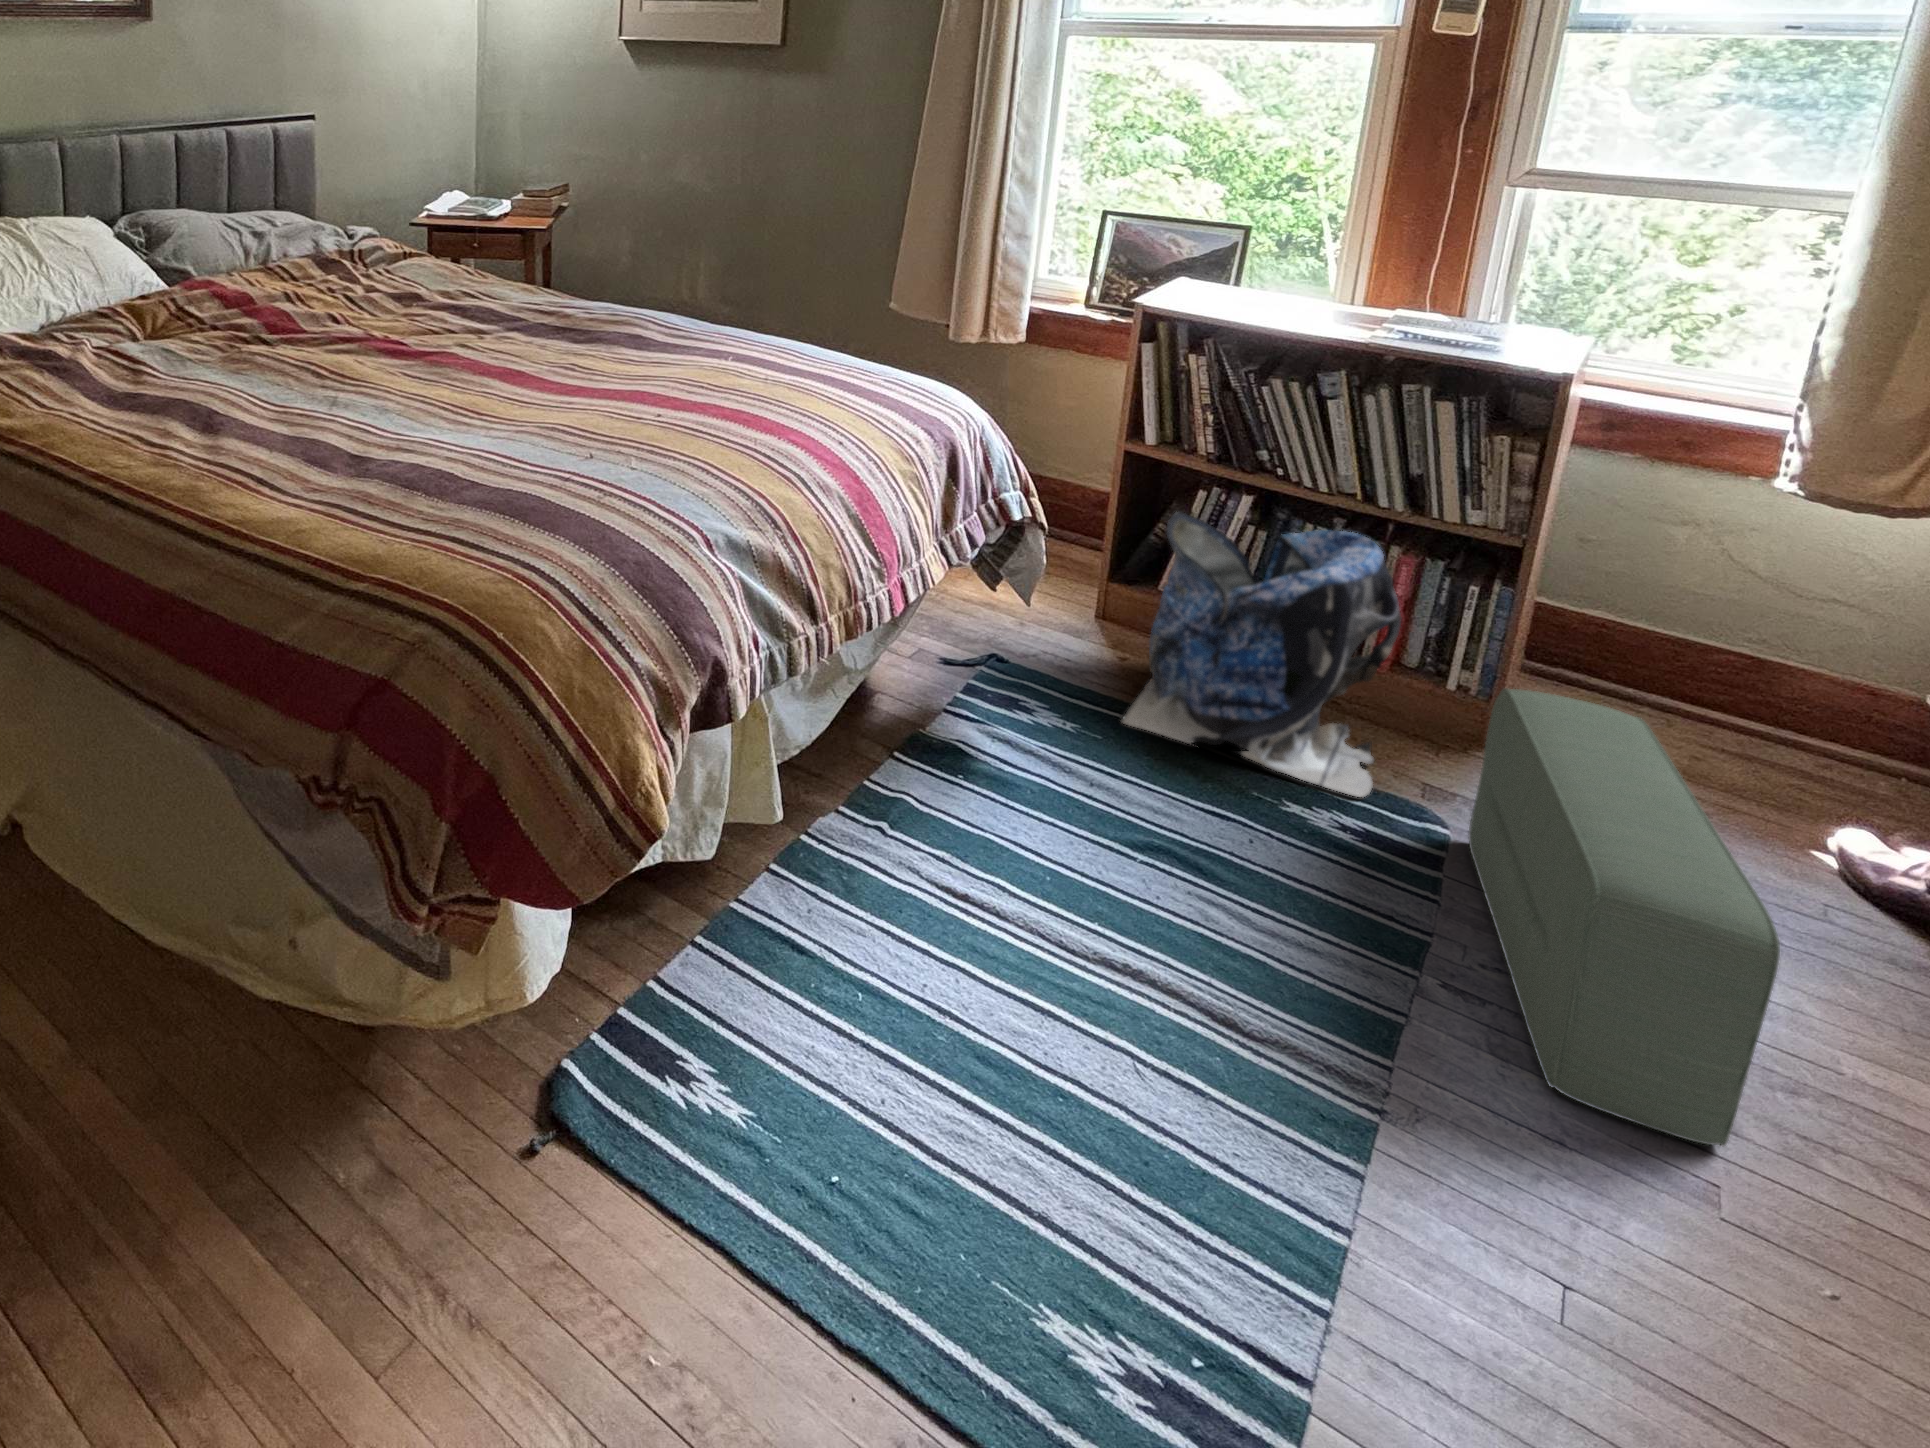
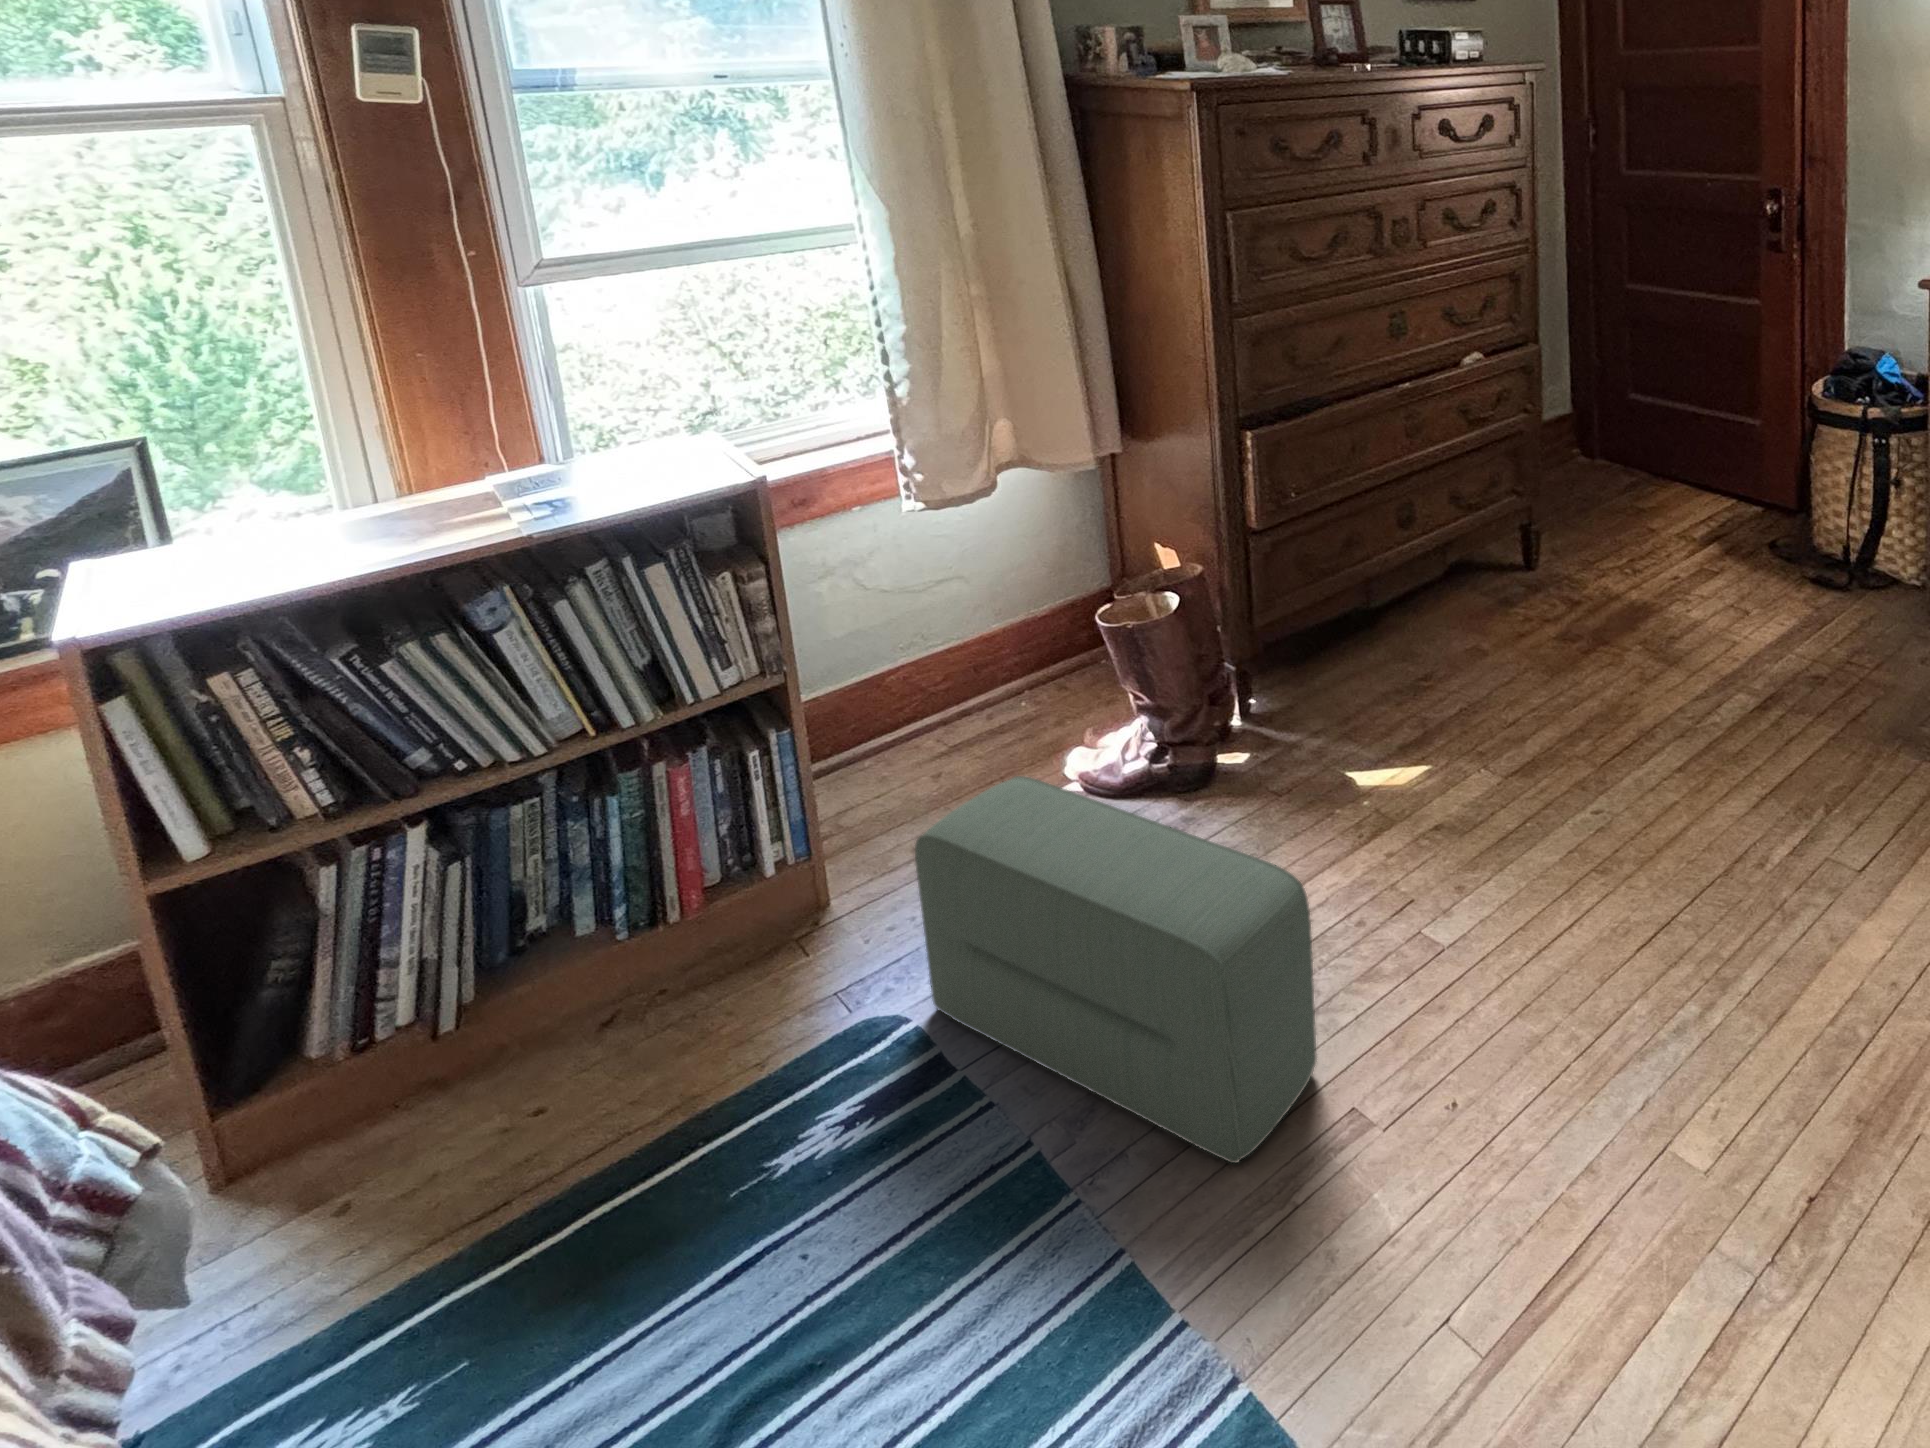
backpack: present [1122,512,1401,797] -> none [356,775,825,1313]

